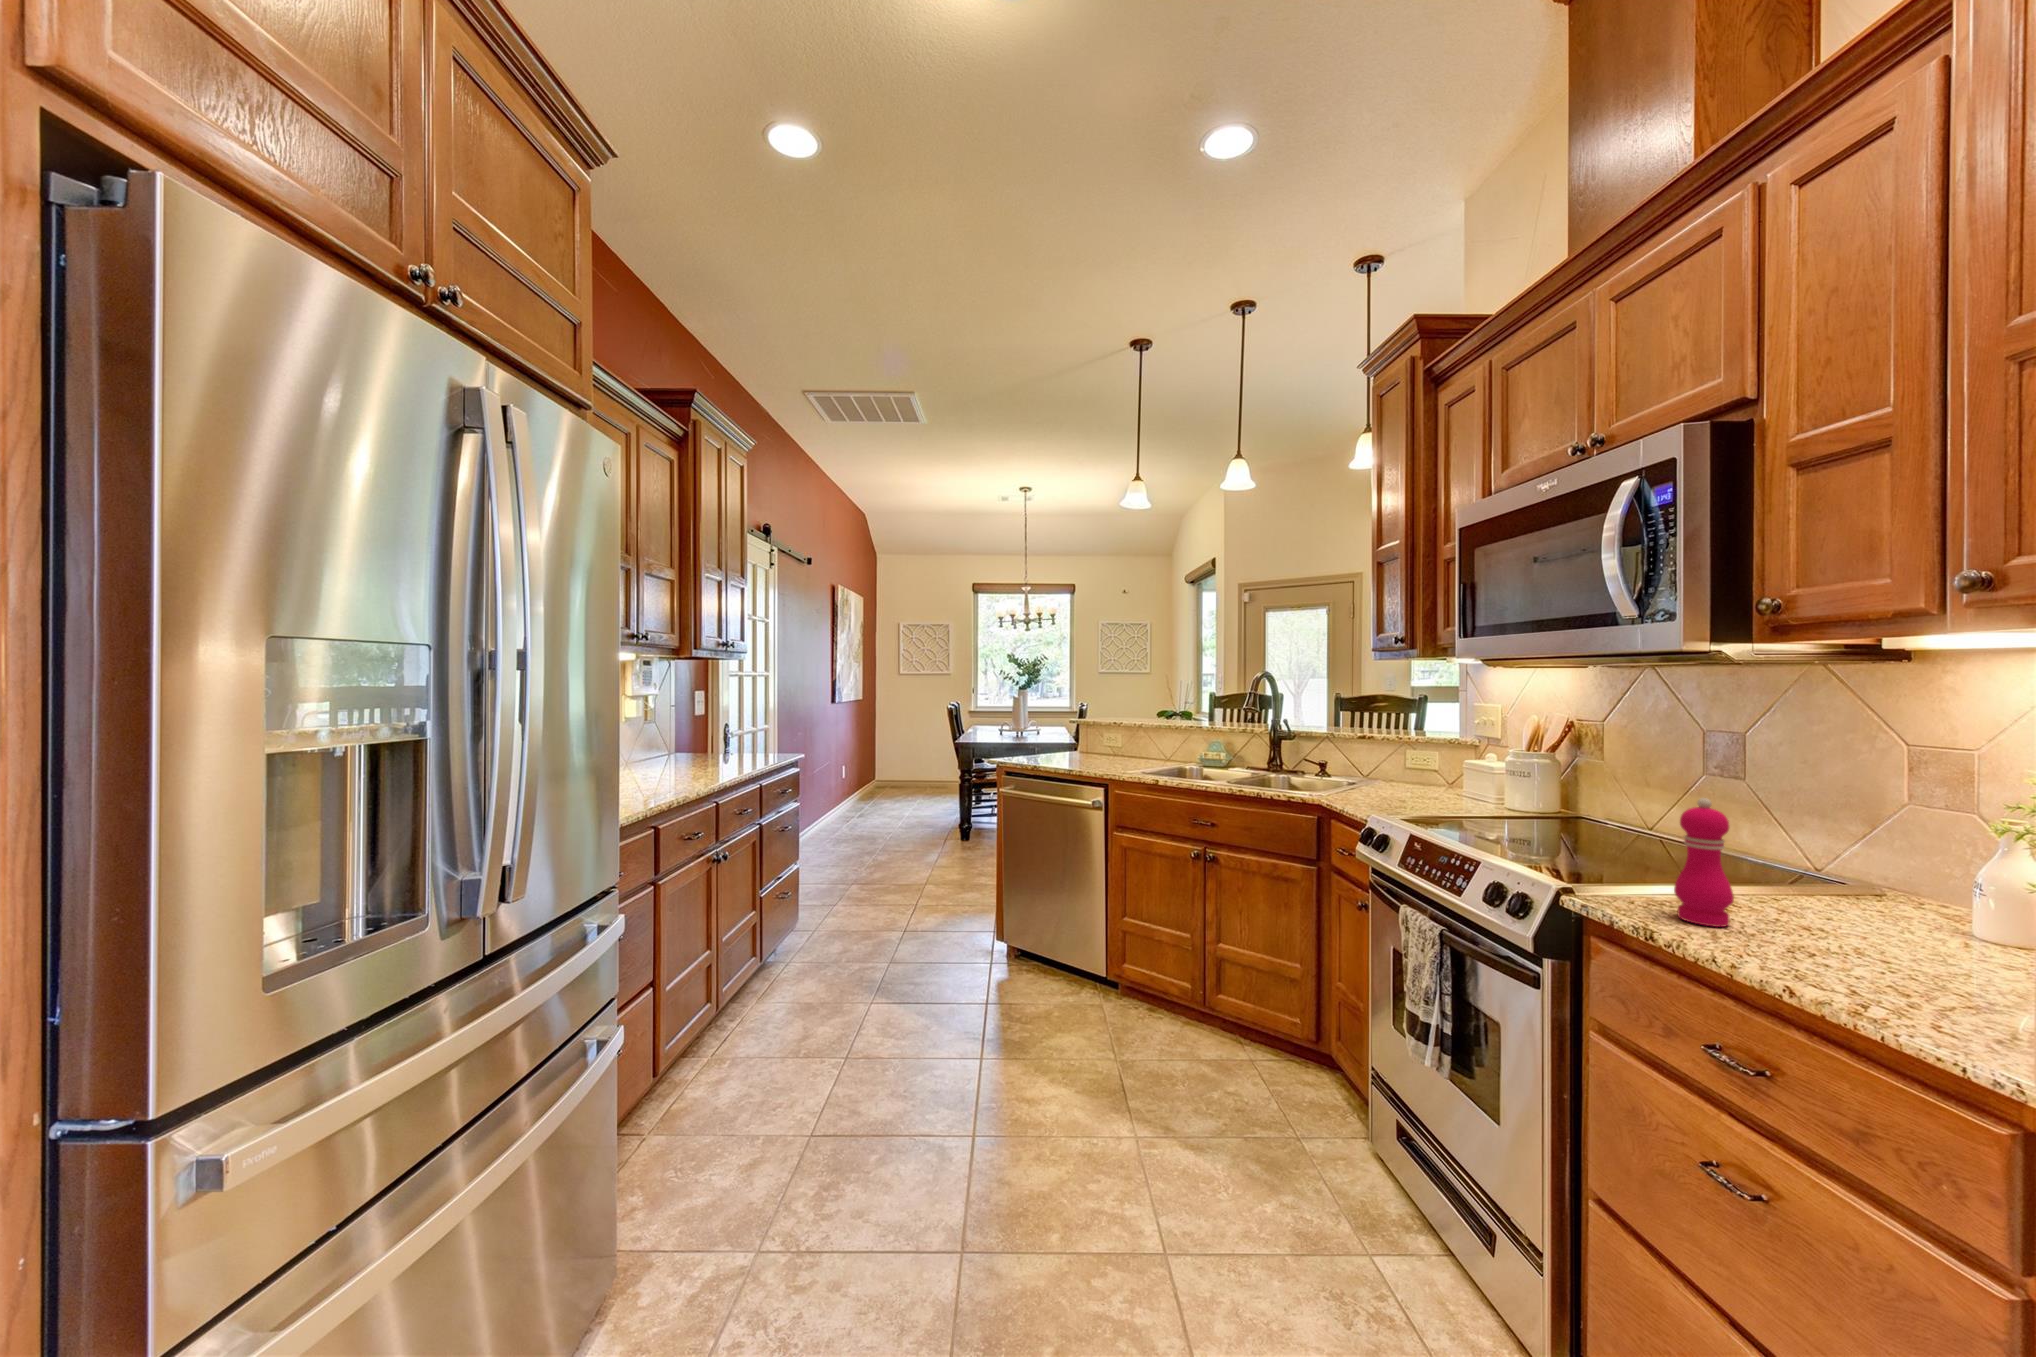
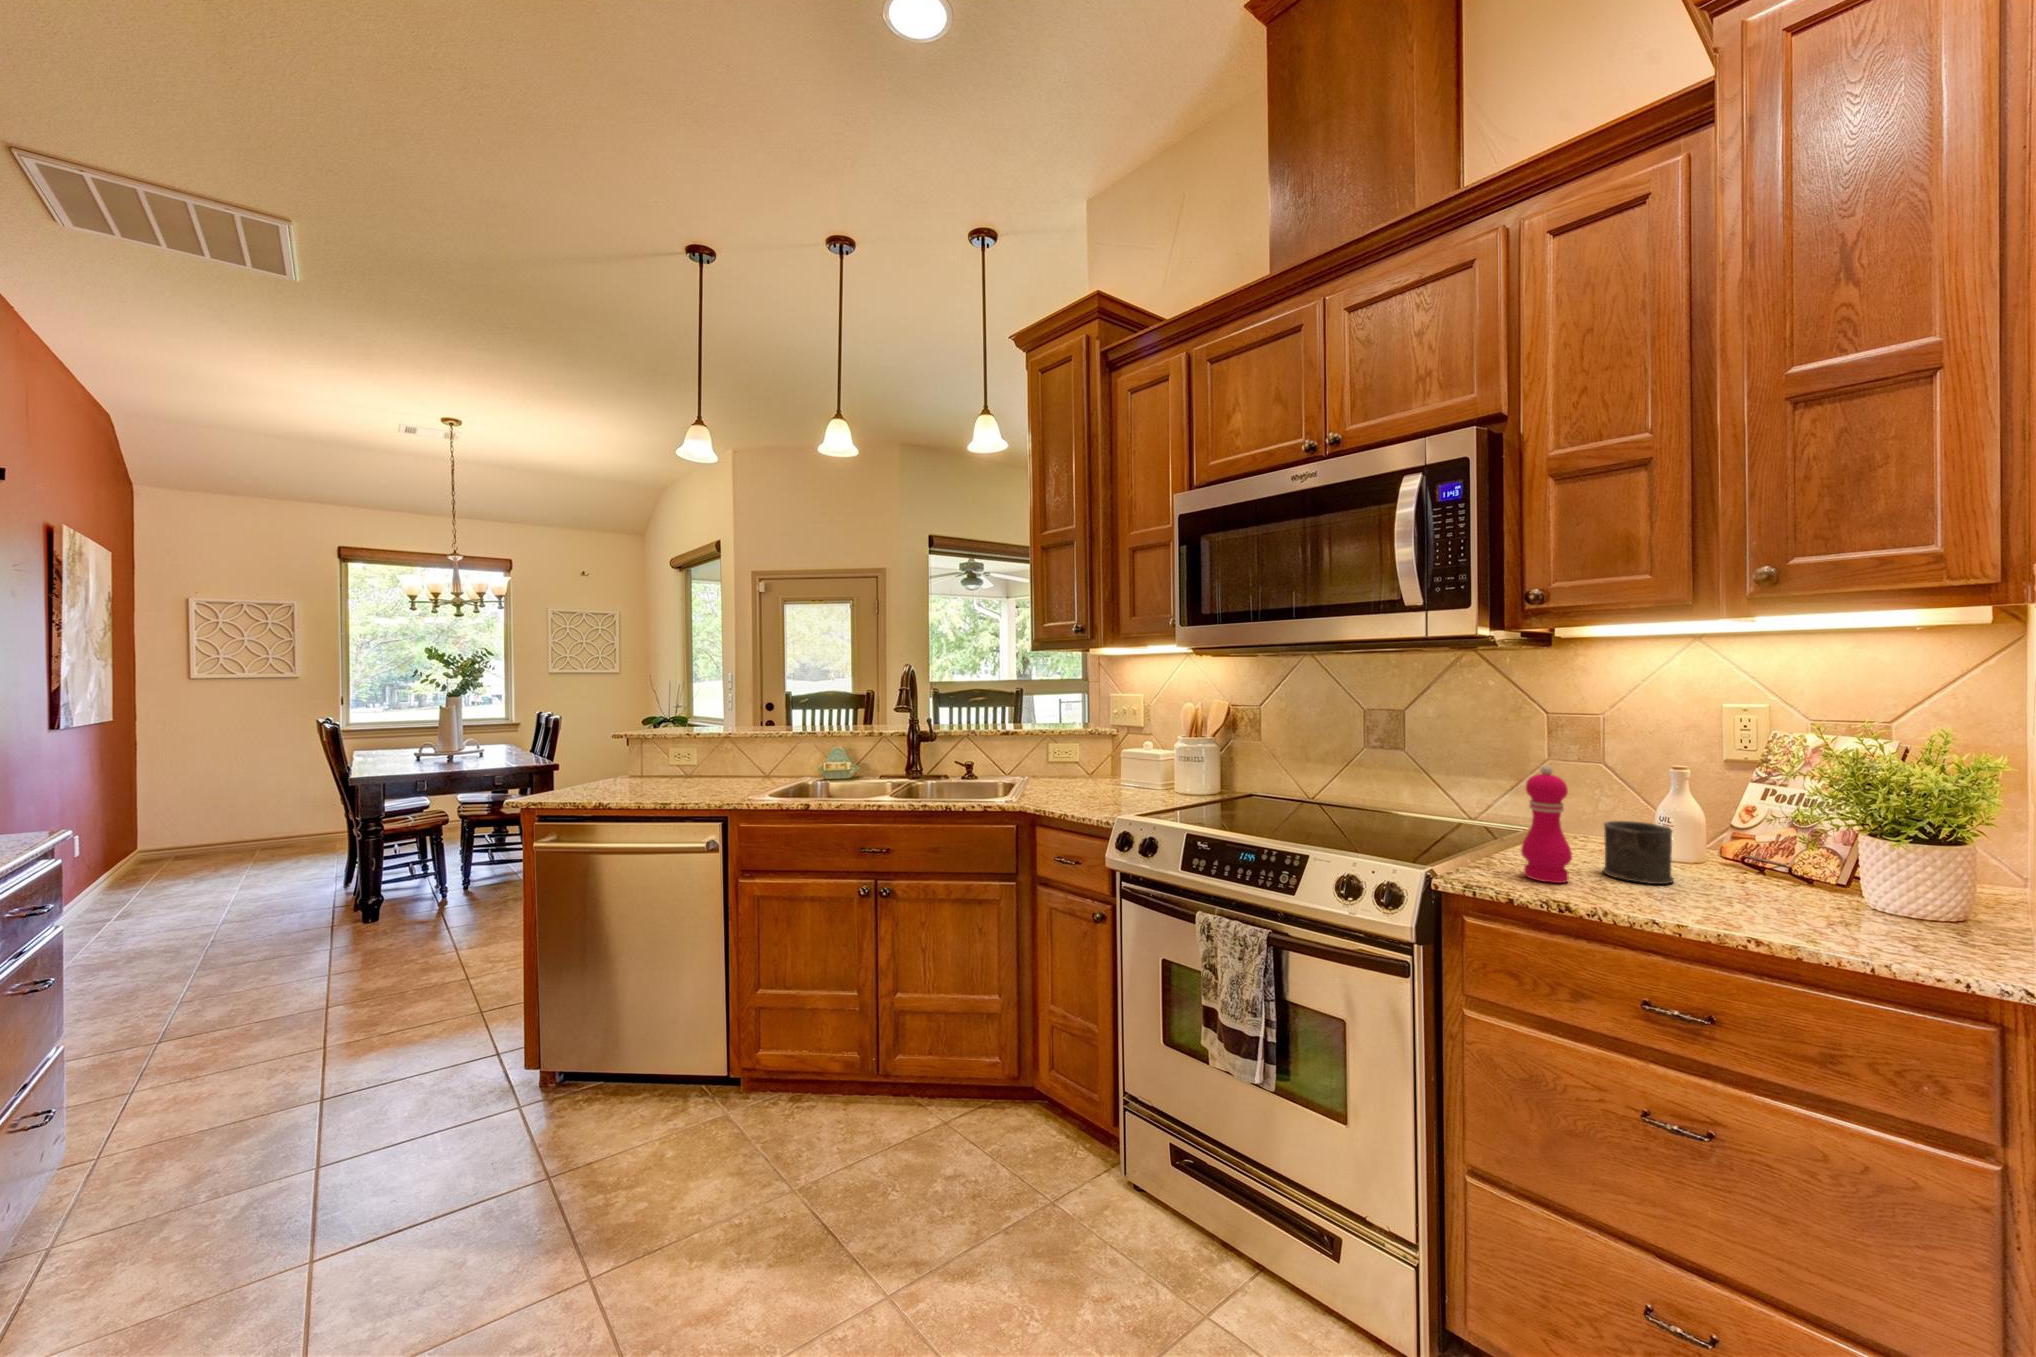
mug: none [1807,876,1927,956] -> present [1603,821,1674,884]

